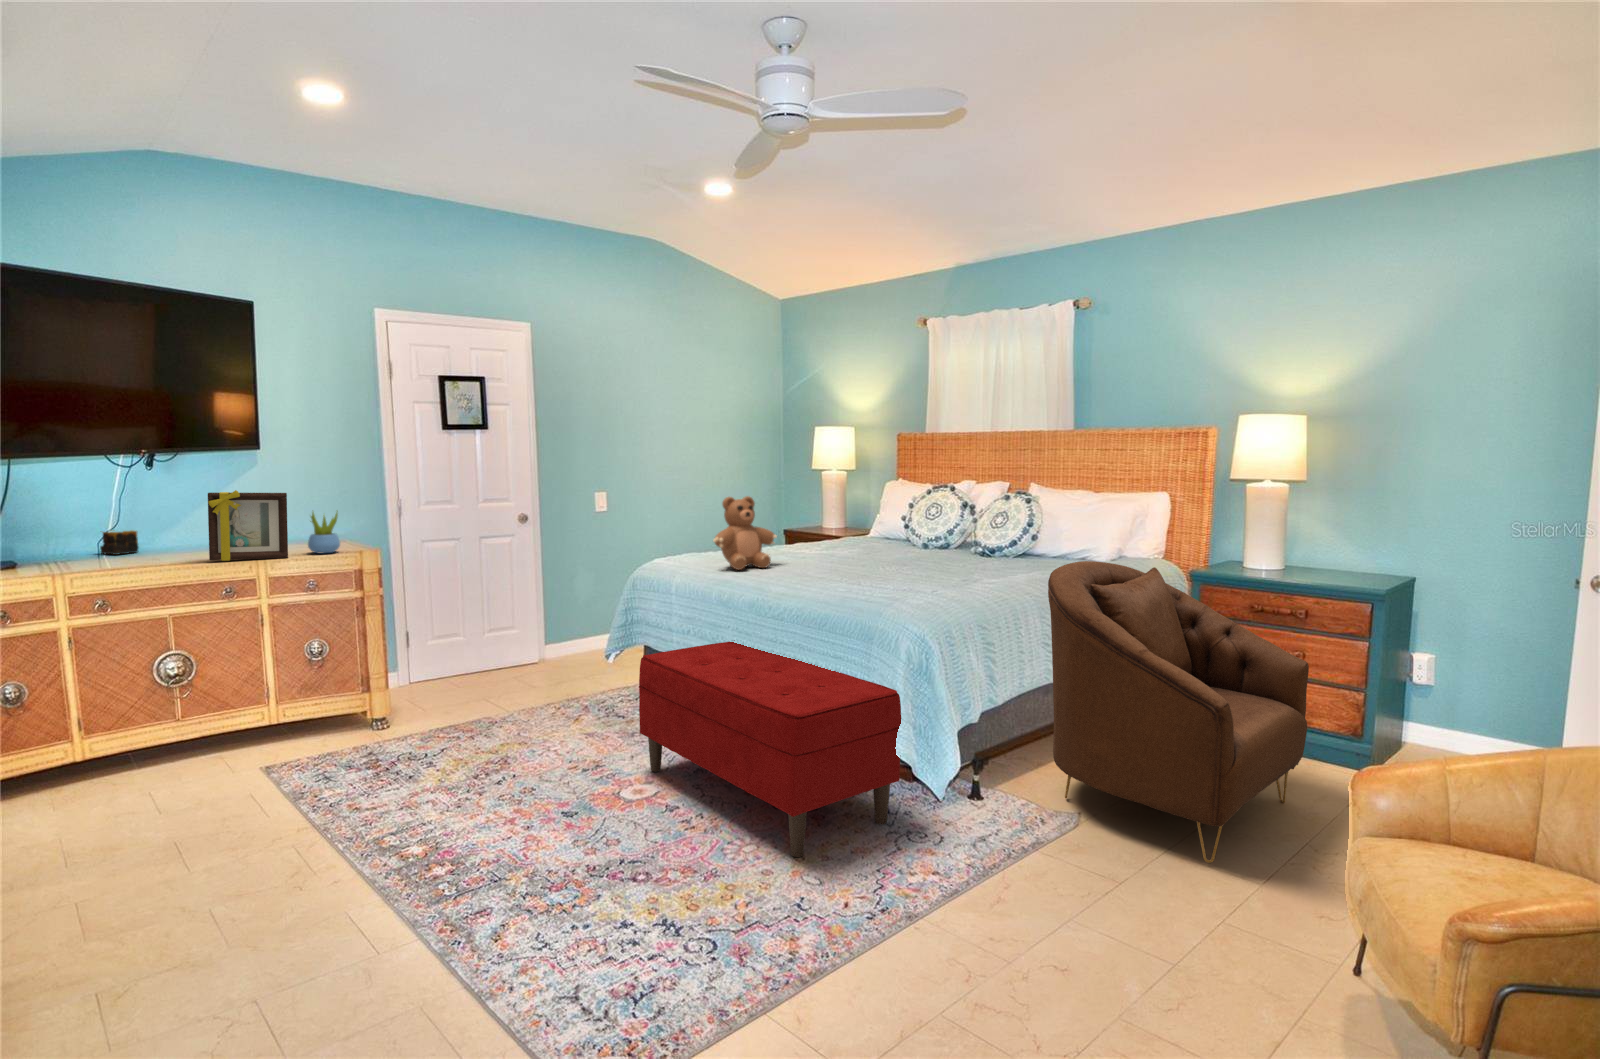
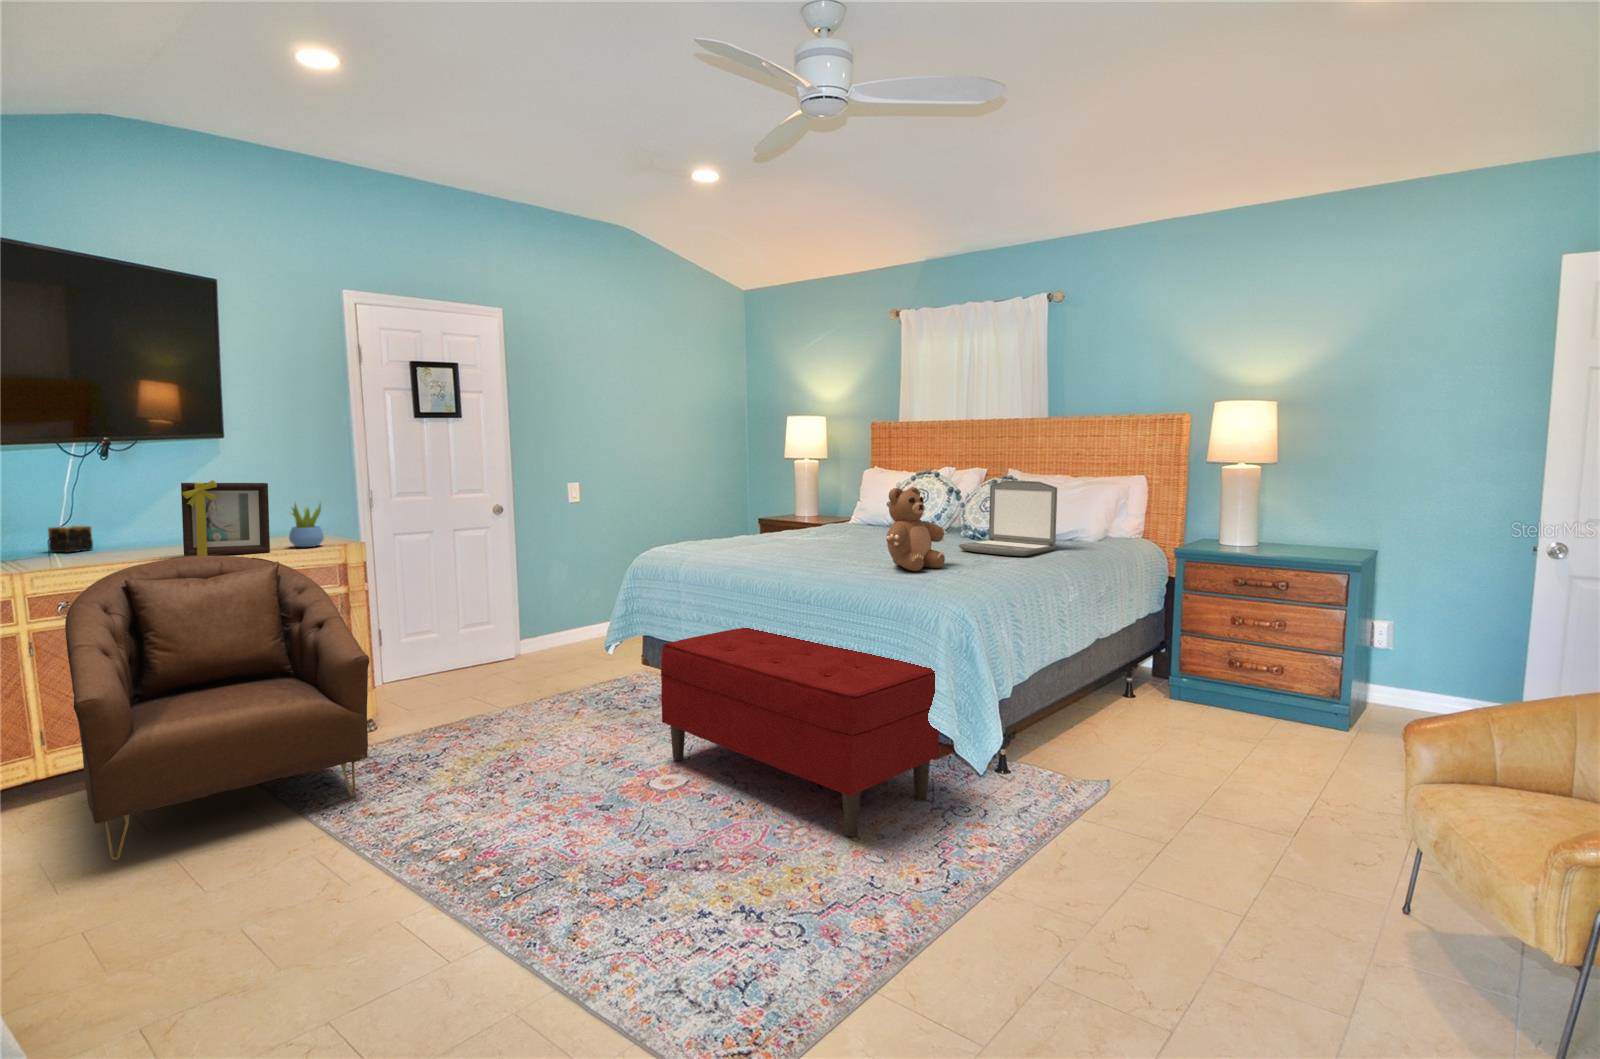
teddy bear: present [714,496,777,570] -> present [886,487,947,571]
laptop: none [958,496,1061,576] -> present [959,481,1057,556]
armchair: present [1048,561,1309,863] -> present [65,556,369,860]

